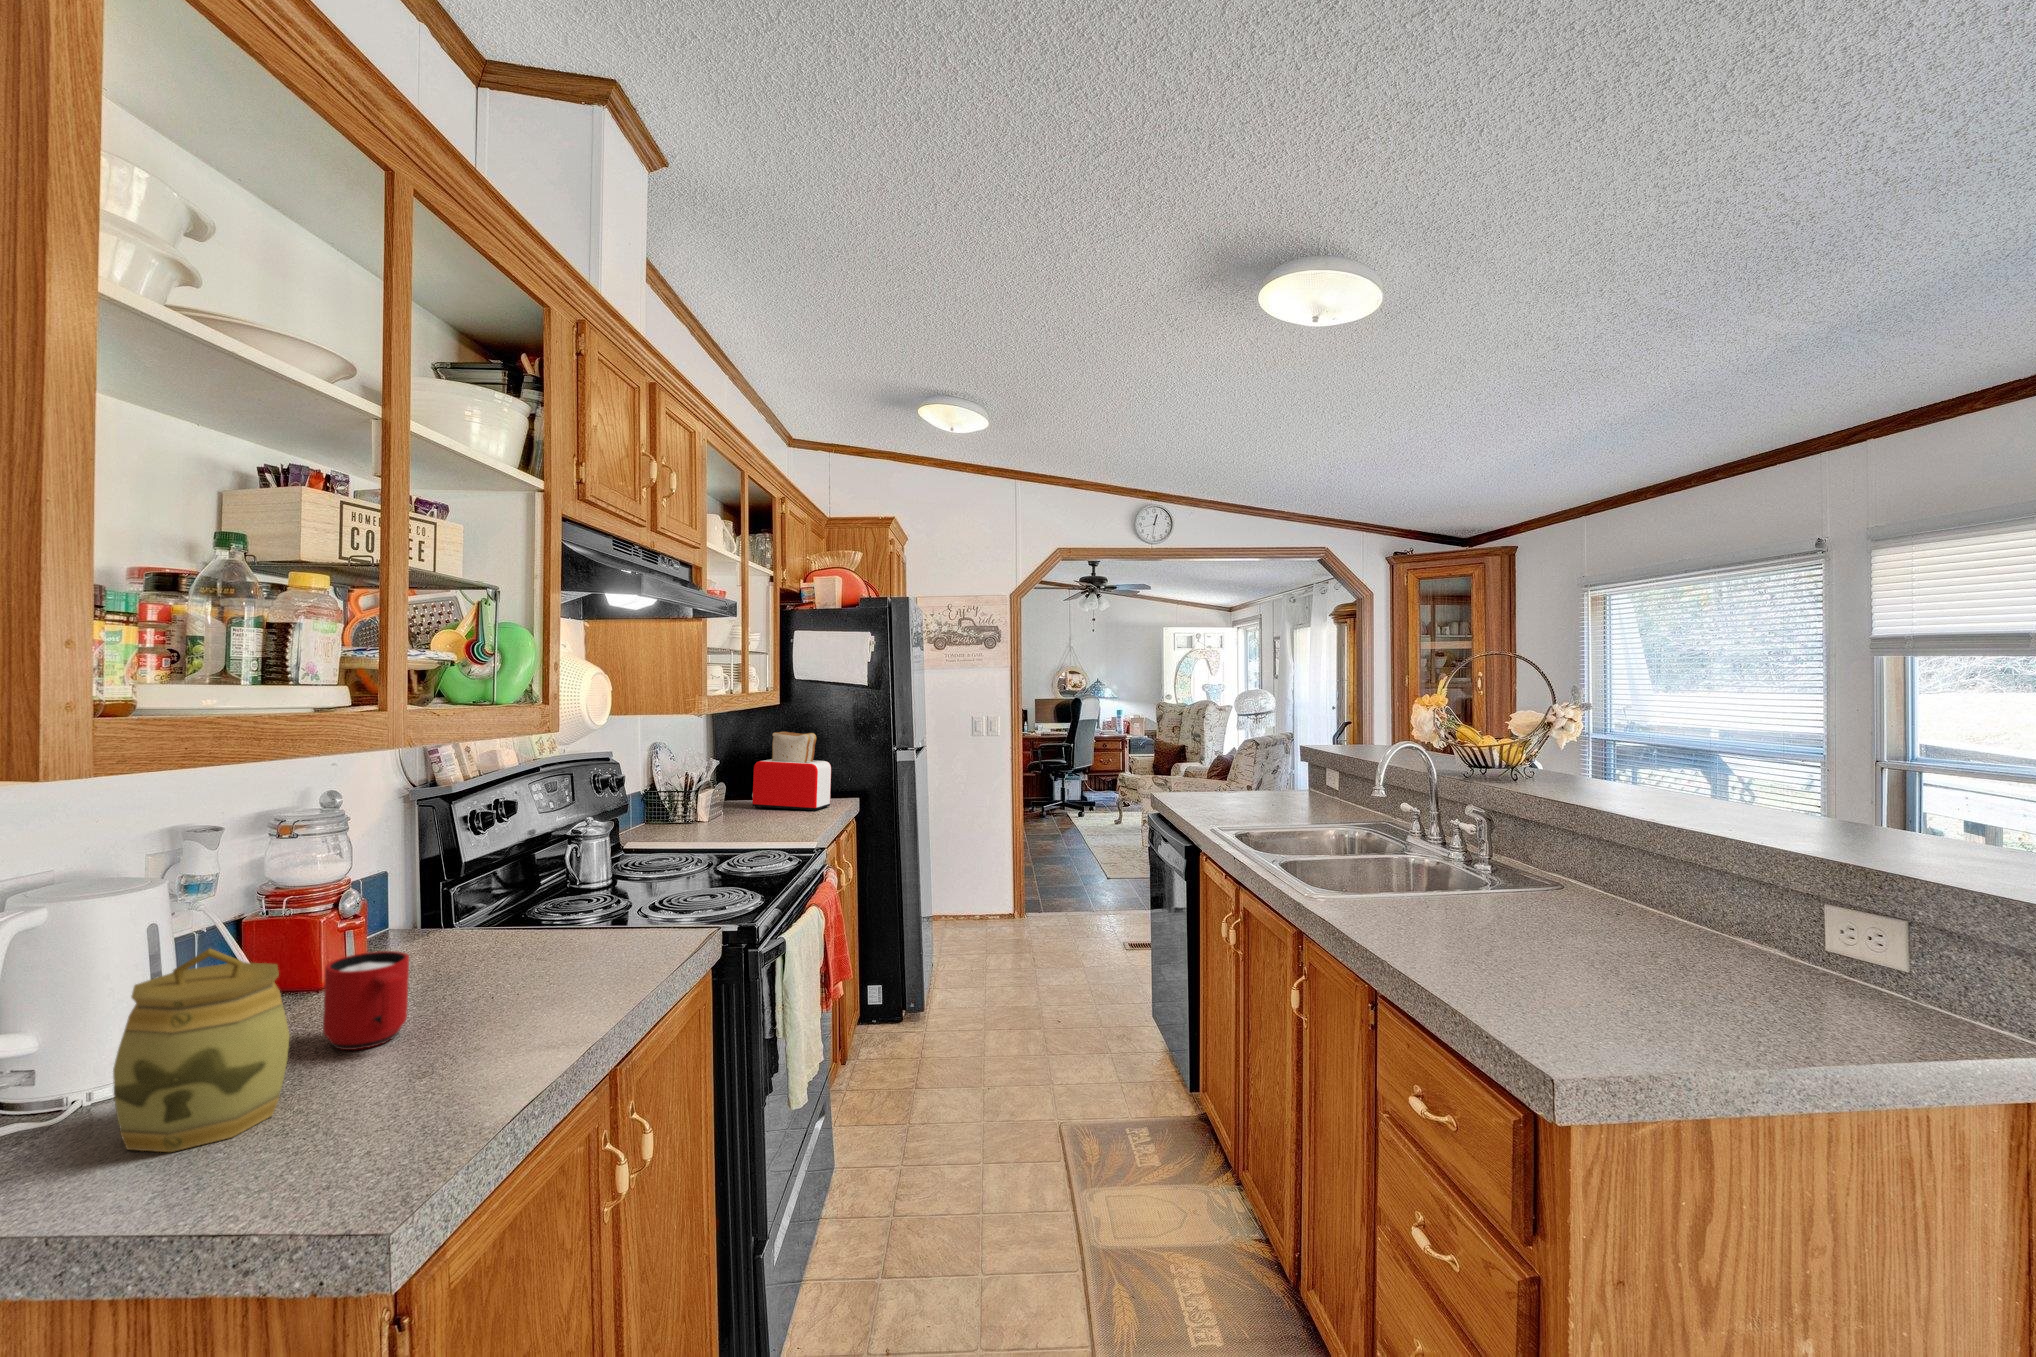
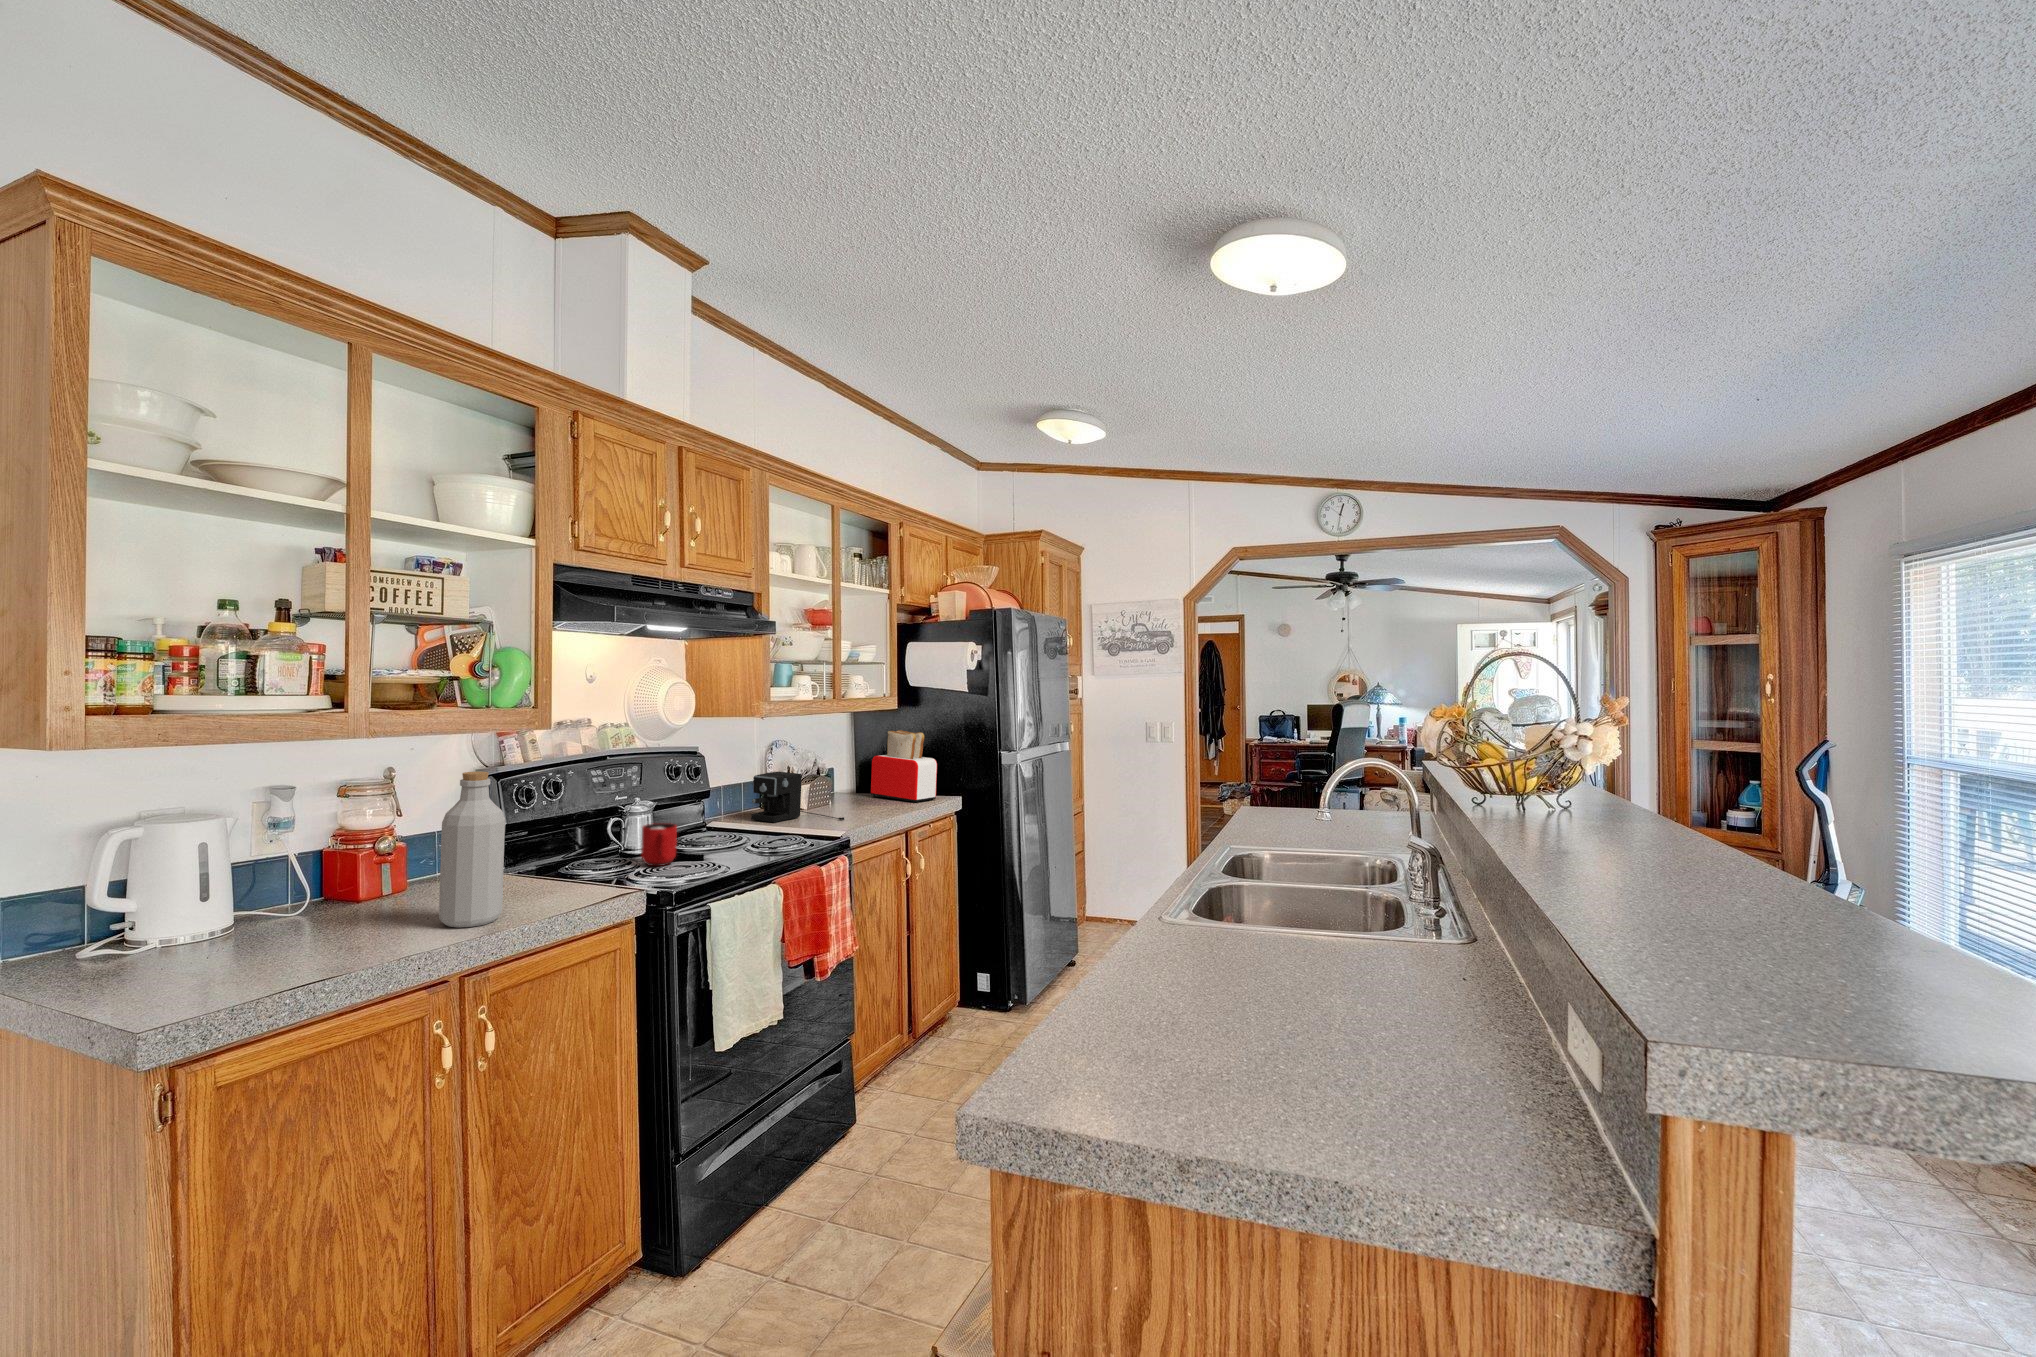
coffee maker: none [666,783,776,842] -> present [751,772,845,822]
bottle: none [509,786,596,1001] -> present [439,772,505,928]
jar: present [113,949,290,1152] -> none [119,862,237,983]
mug: present [323,951,409,1050] -> present [641,823,677,866]

